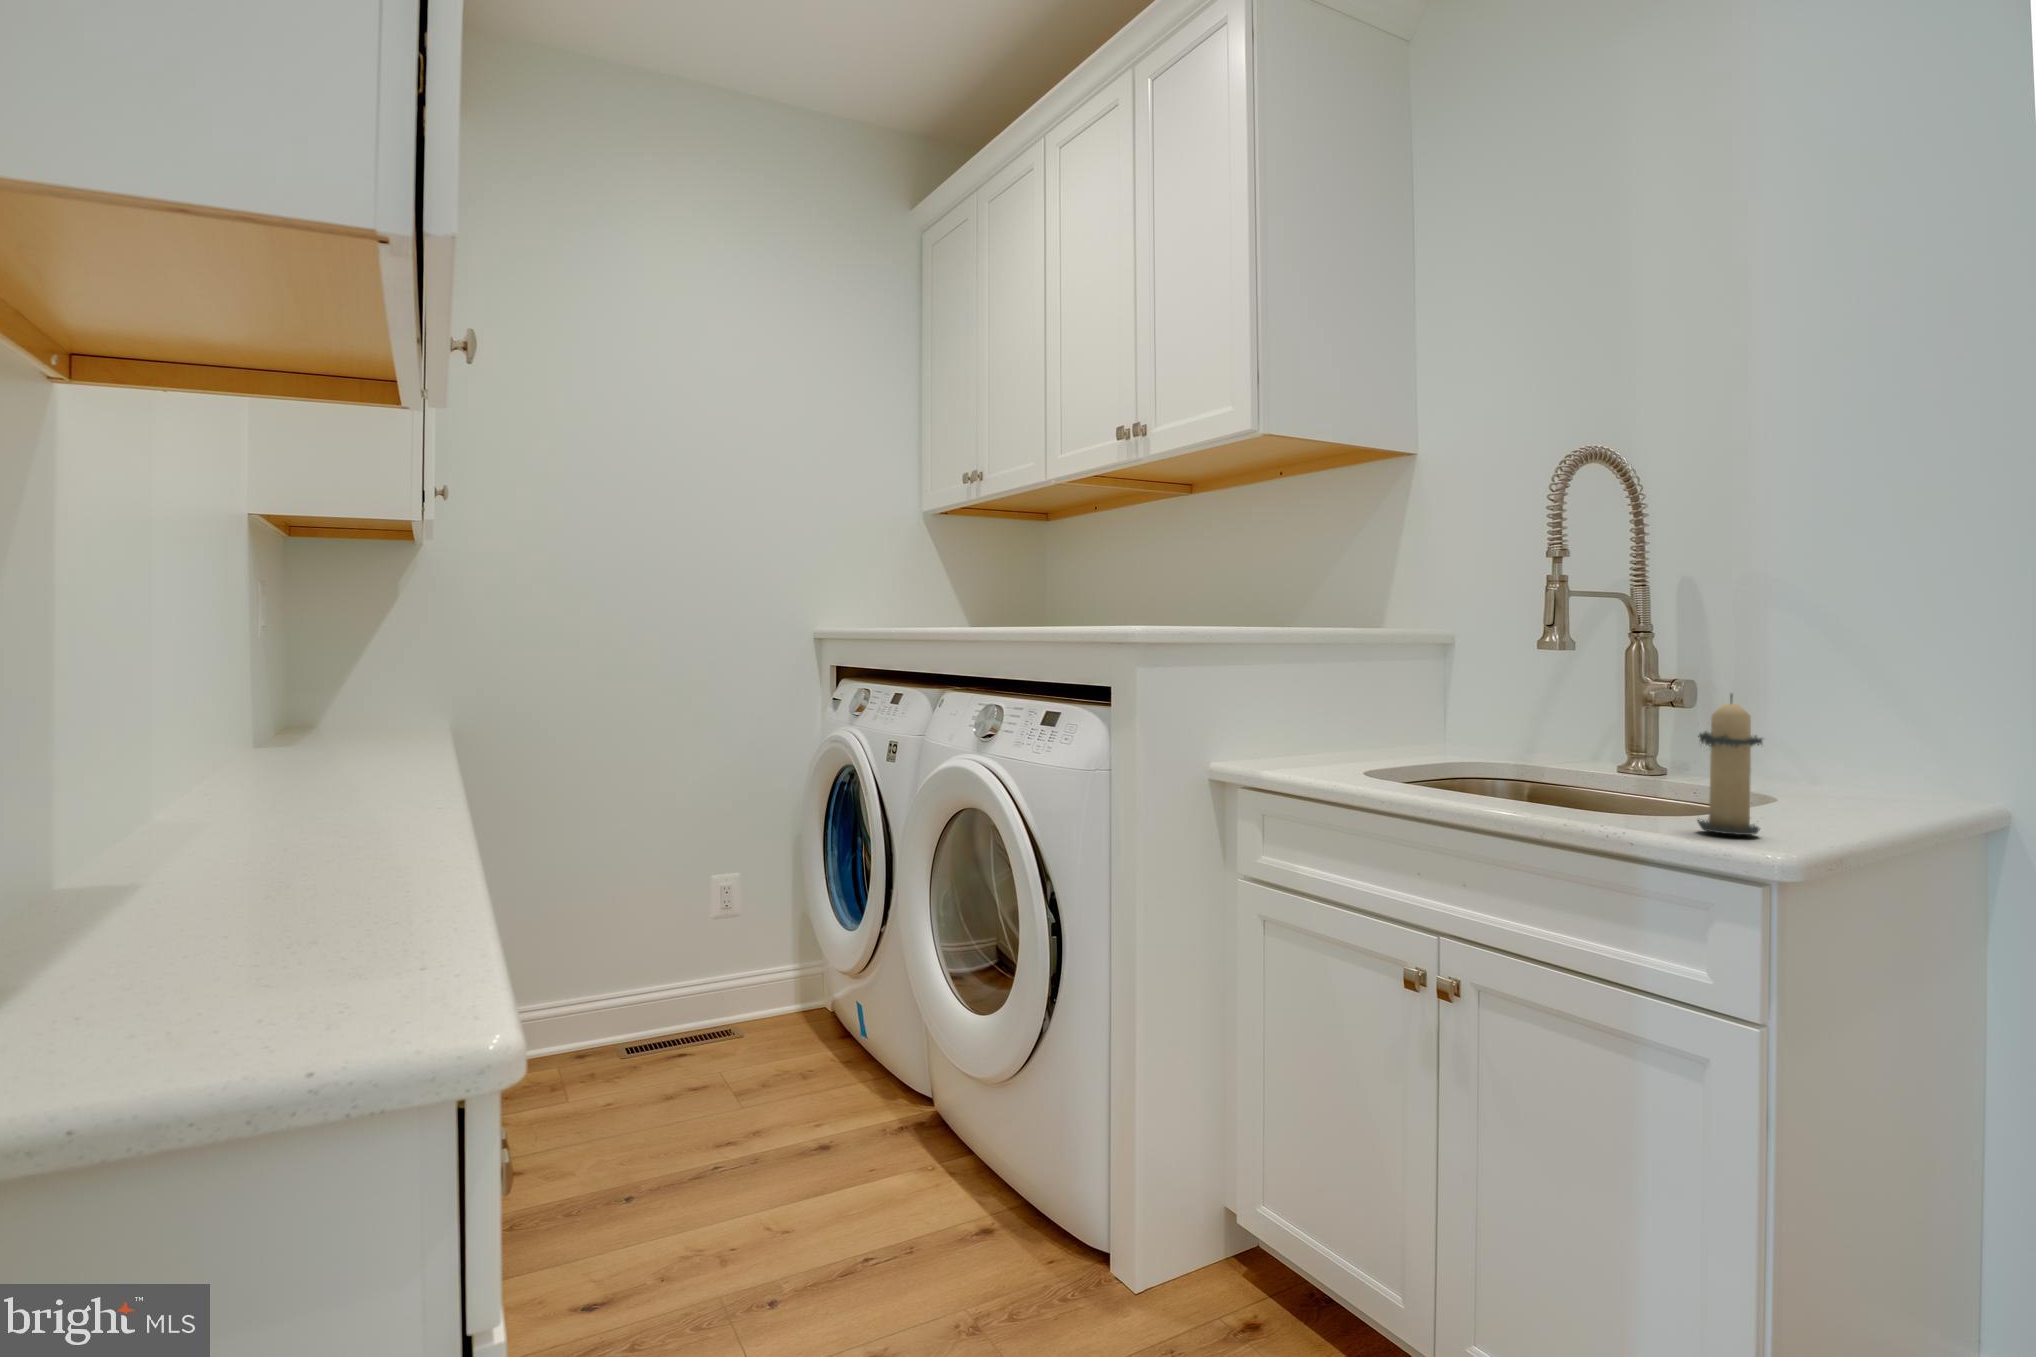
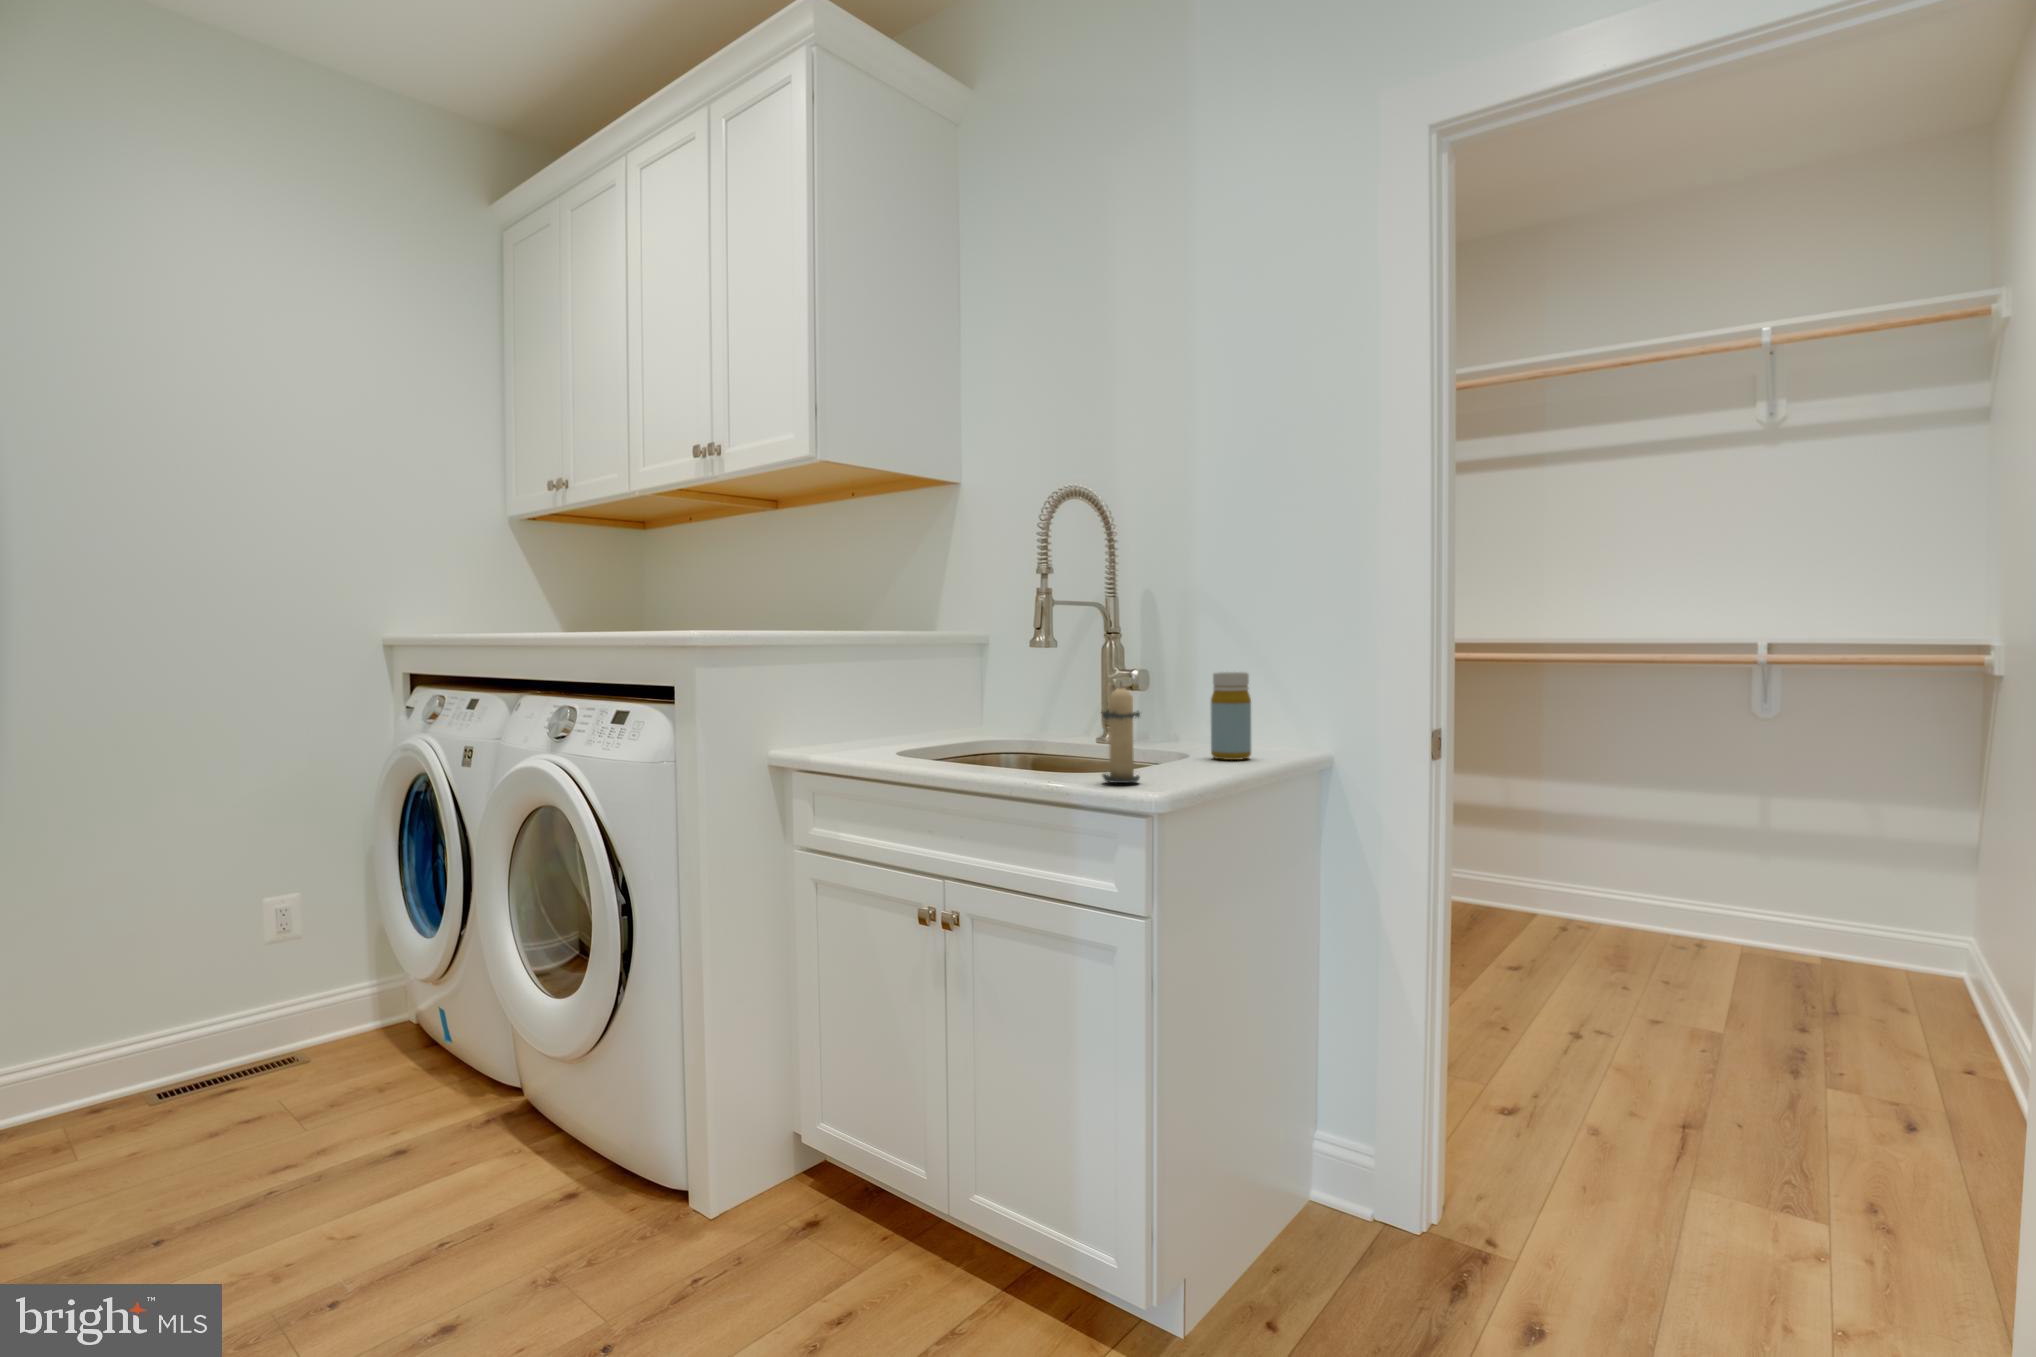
bottle: none [1828,687,1901,809] -> present [1211,672,1251,760]

